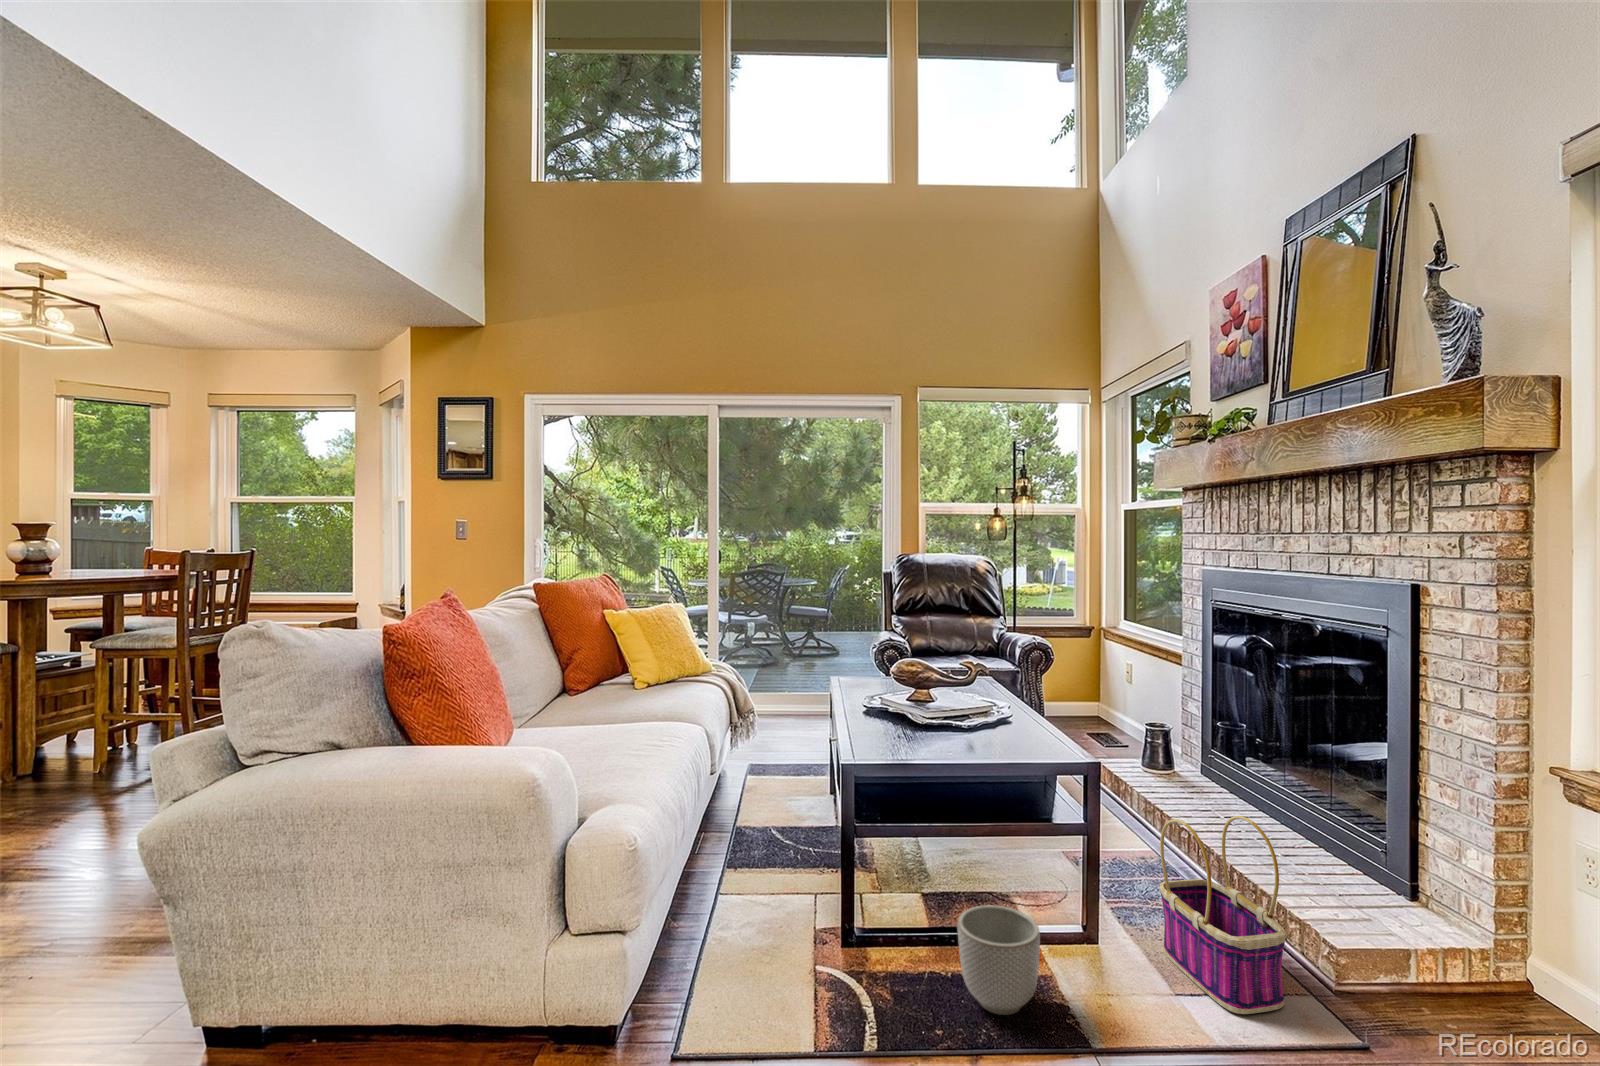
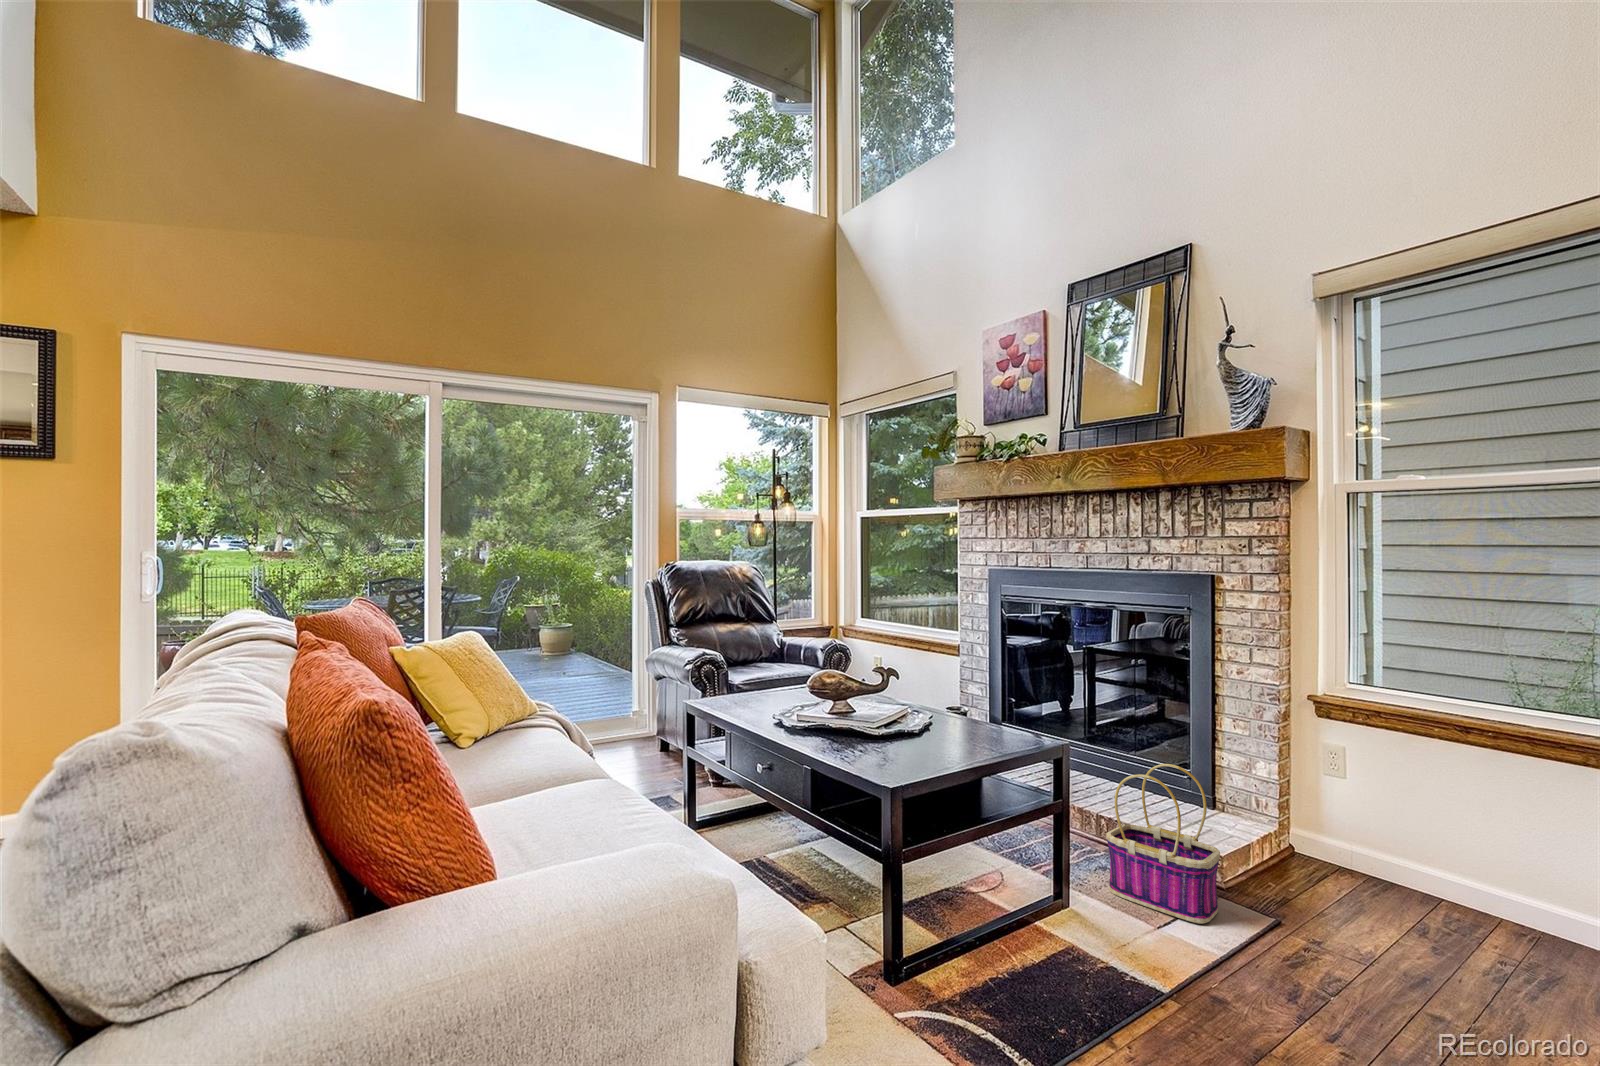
planter: present [957,905,1040,1015] -> none [1026,884,1107,987]

